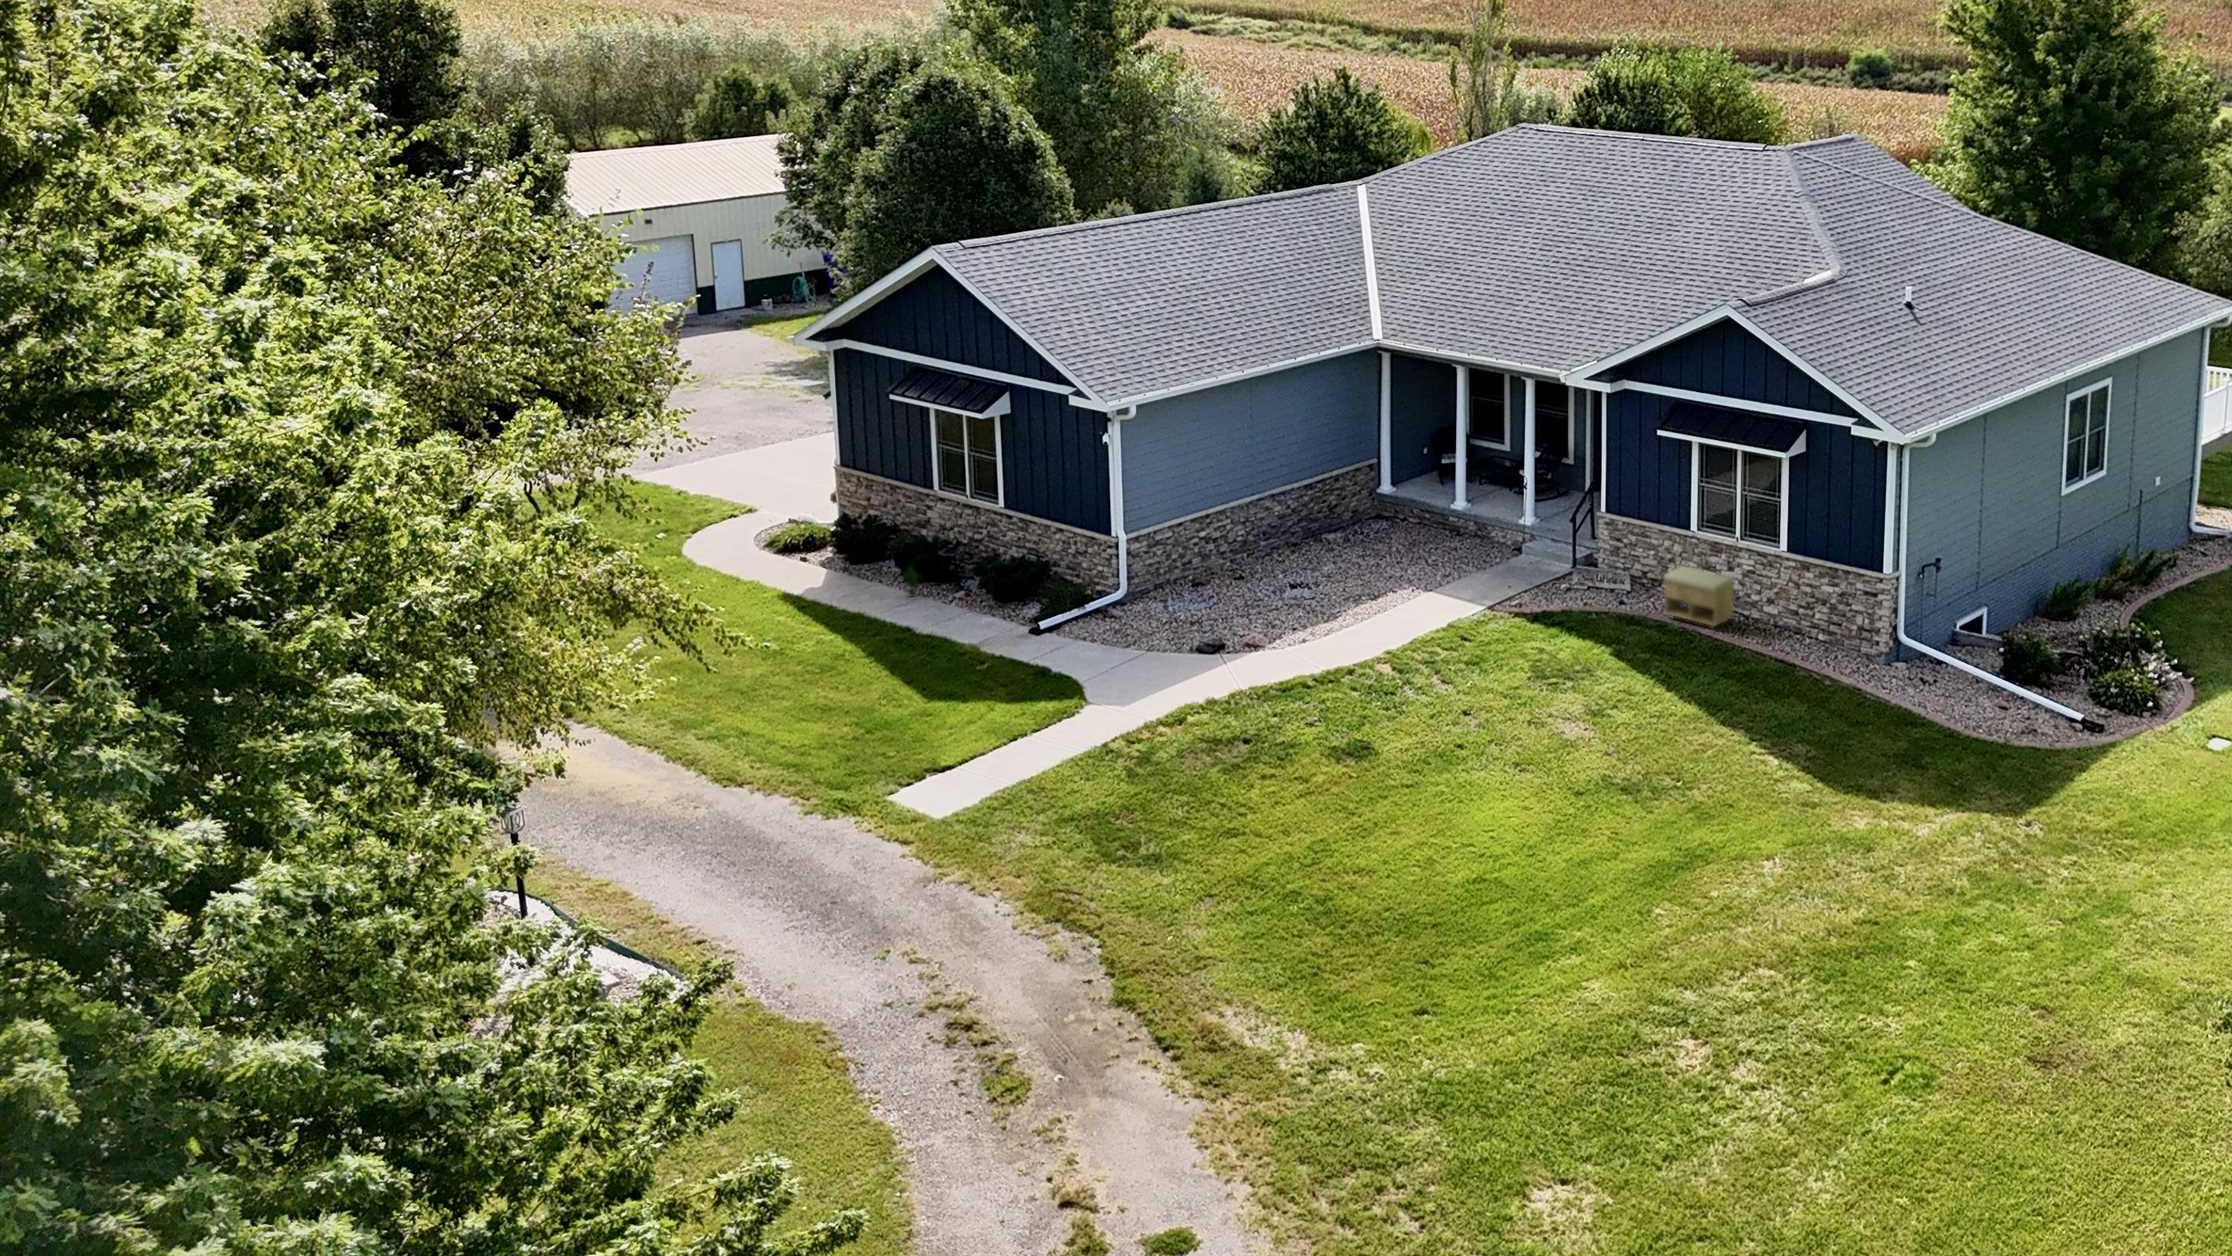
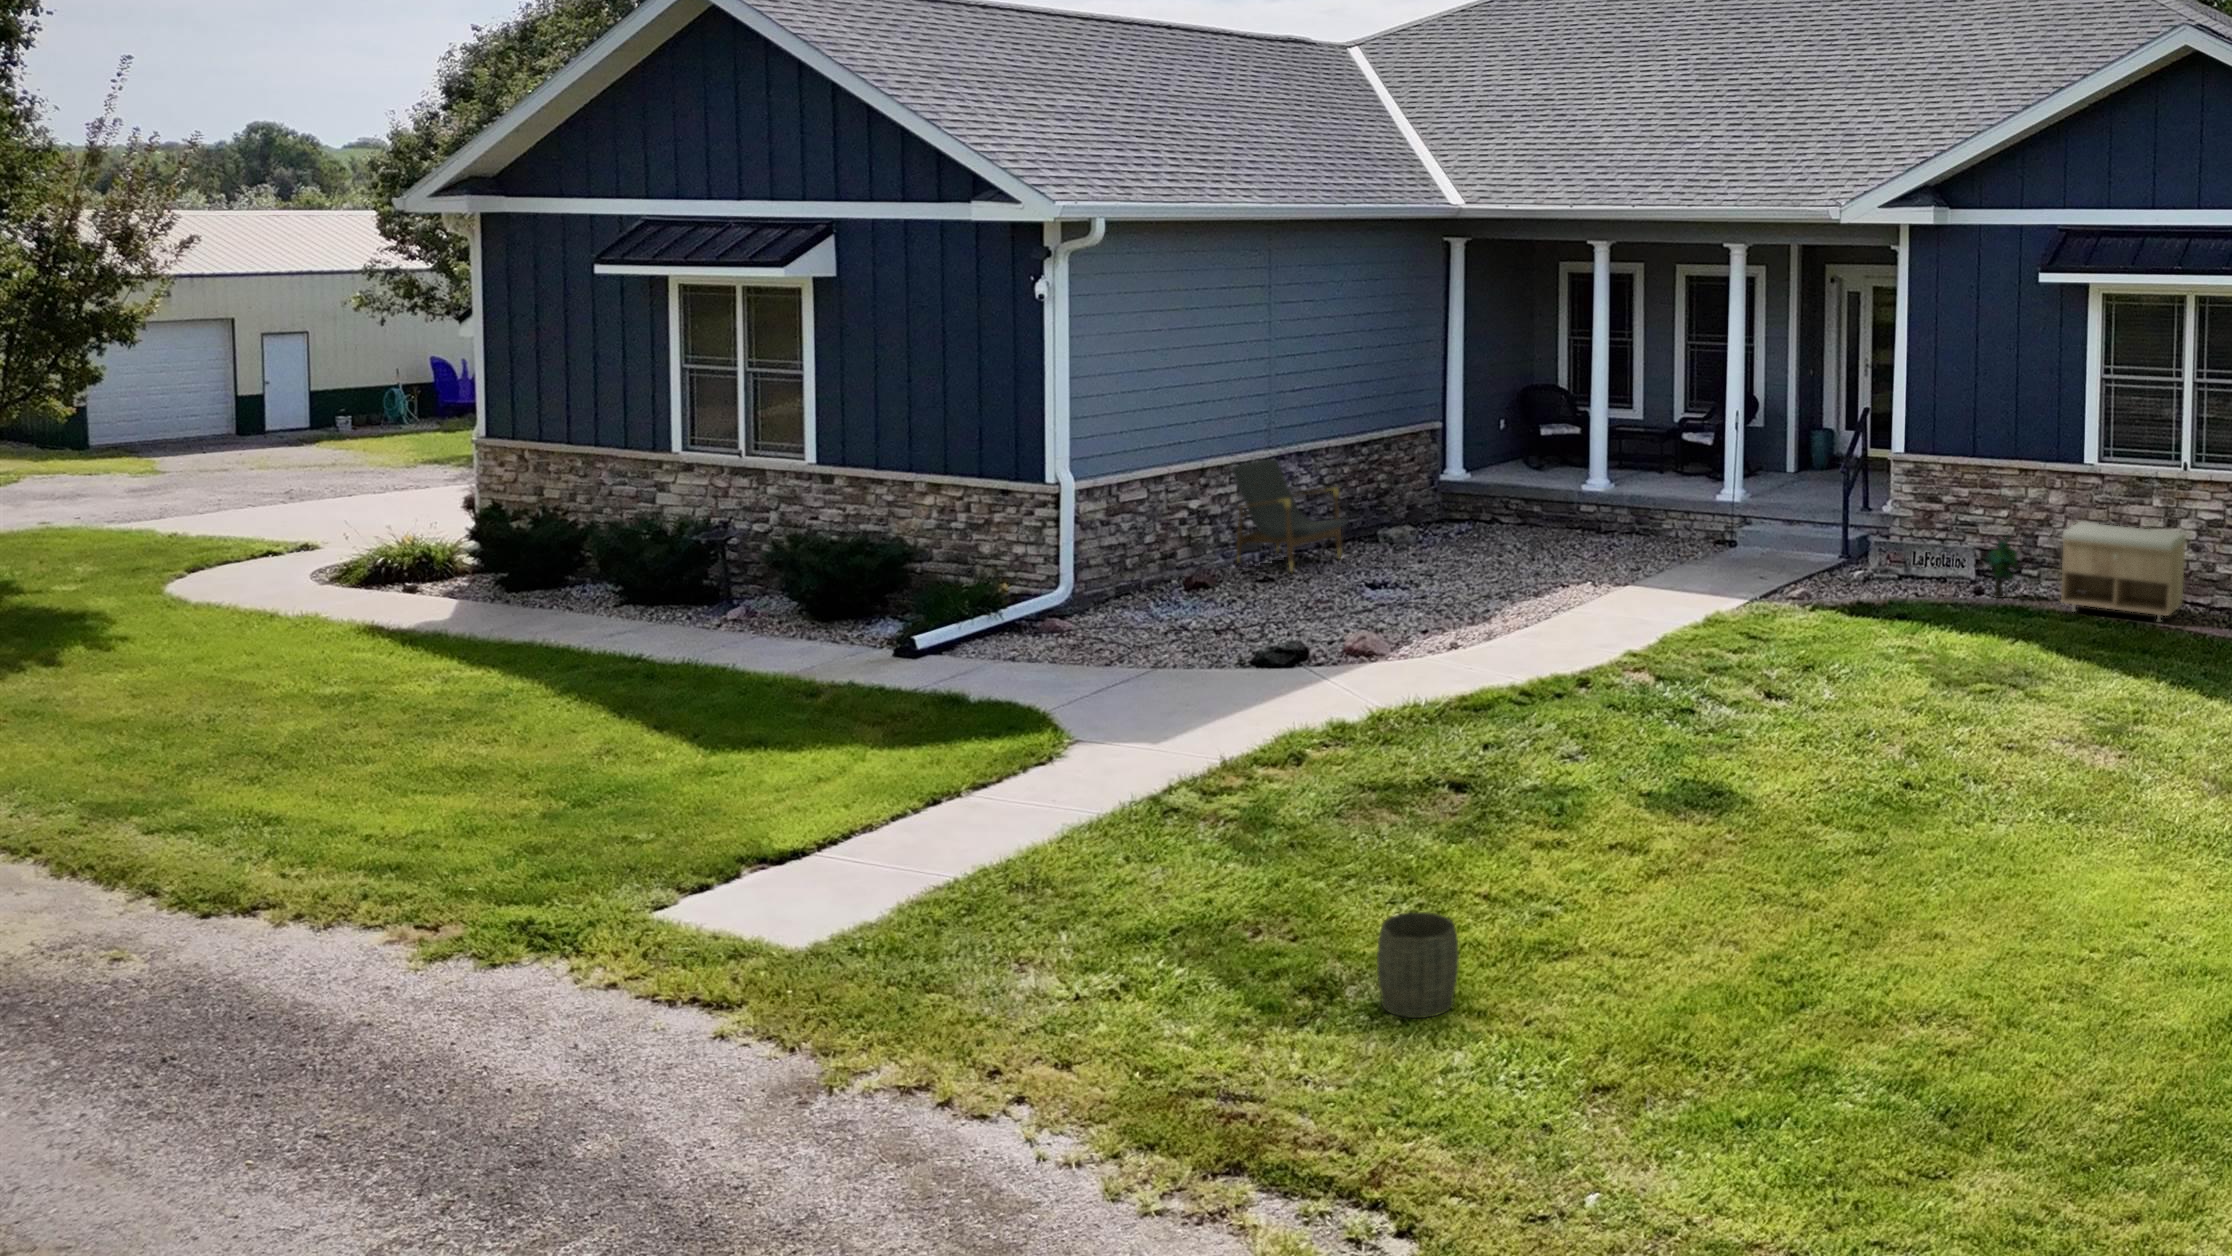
lounge chair: none [1228,502,1294,574] -> present [1232,459,1348,571]
decorative plant: present [904,564,921,597] -> present [1985,535,2018,598]
woven basket: none [1146,819,1178,861] -> present [1377,912,1459,1018]

